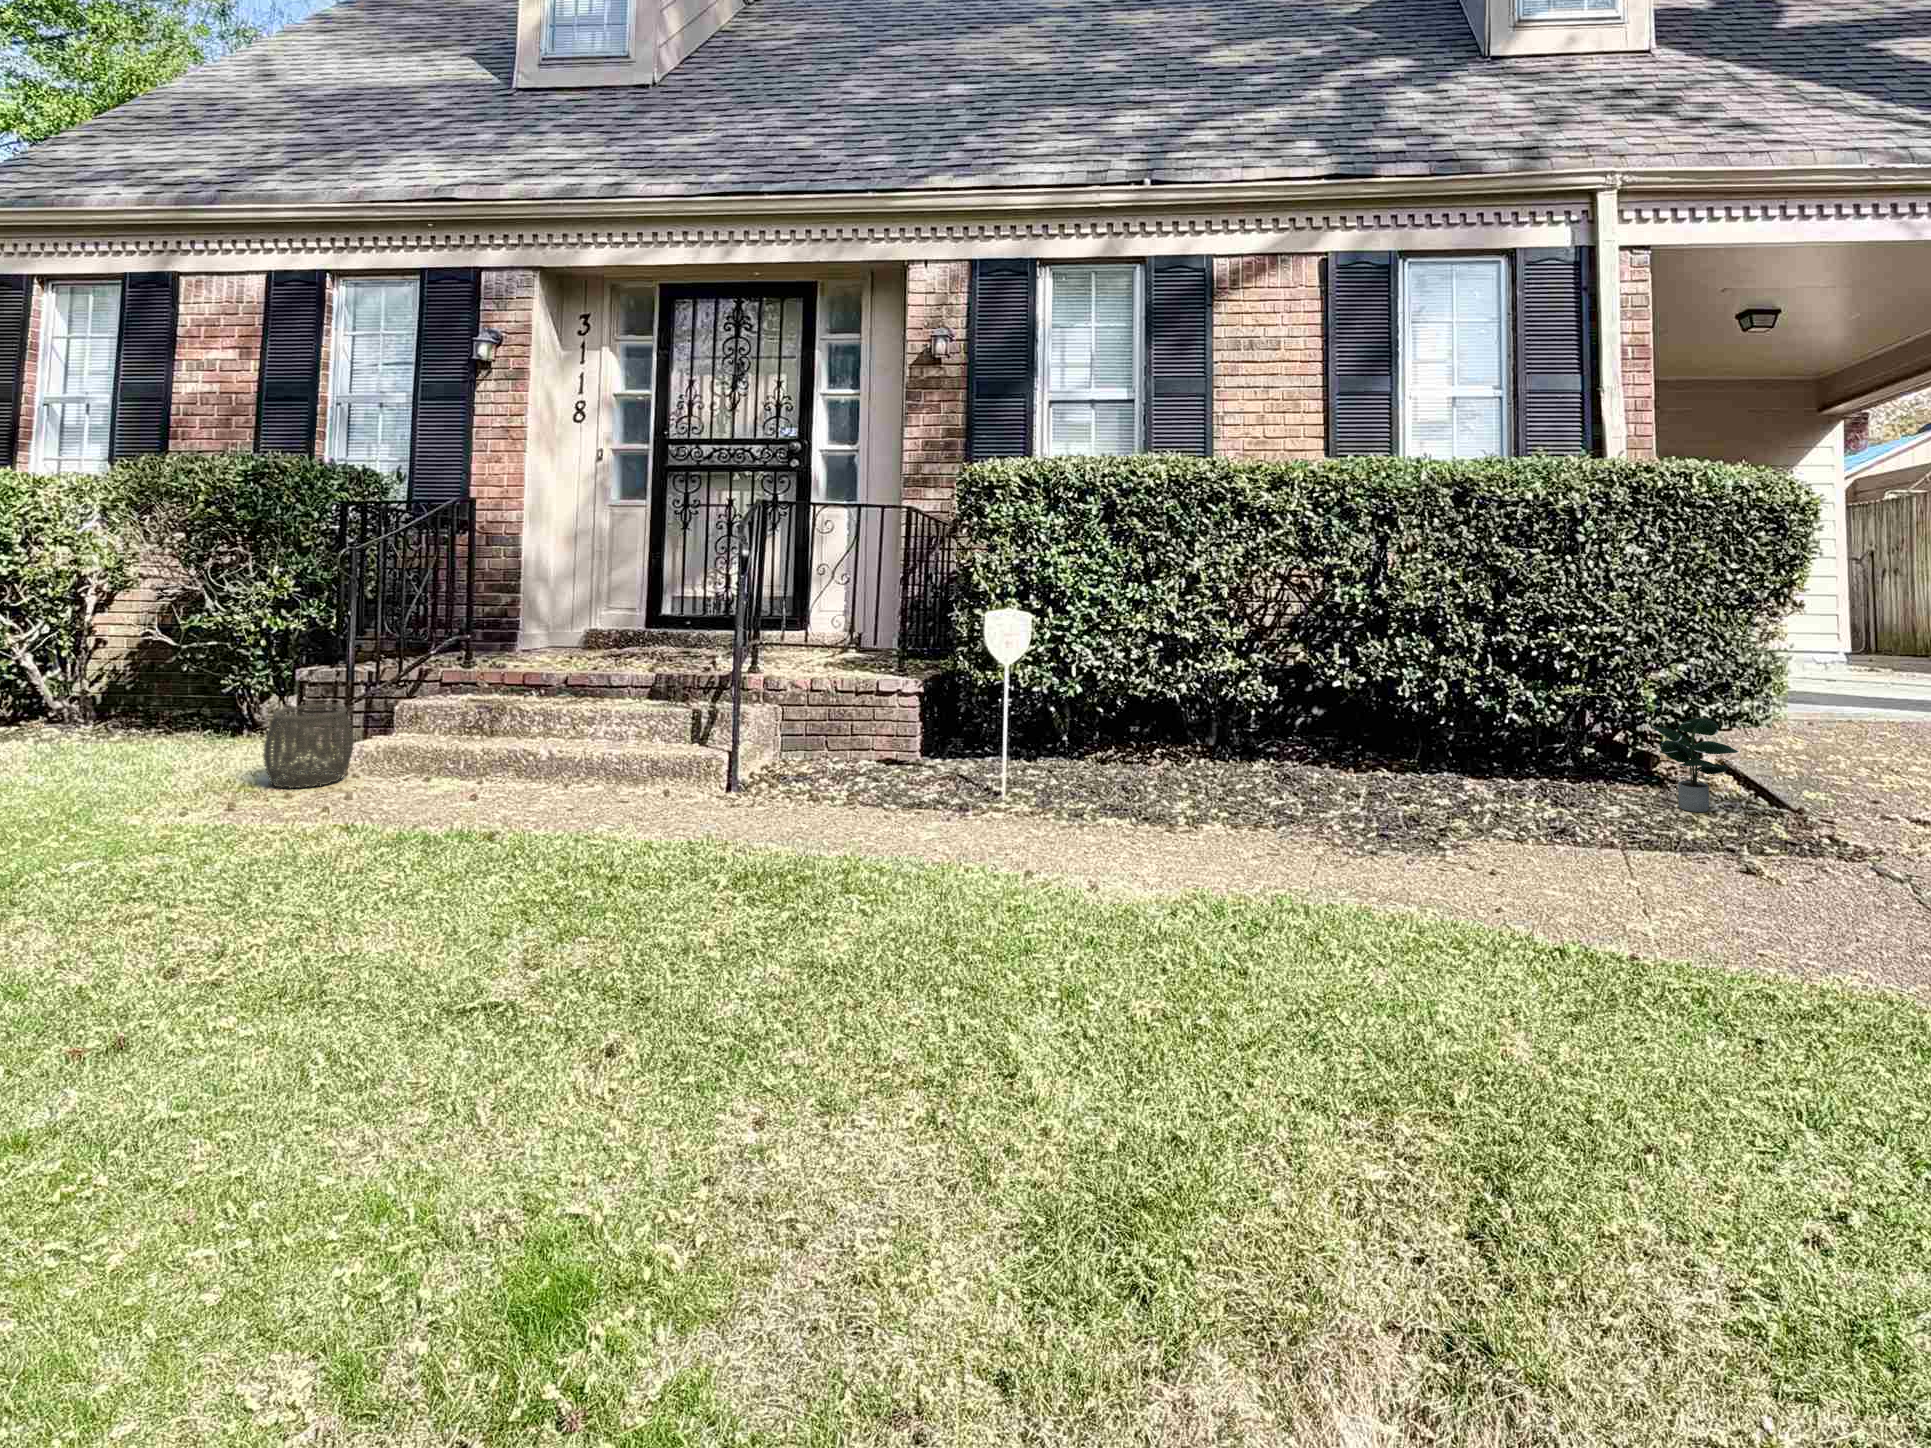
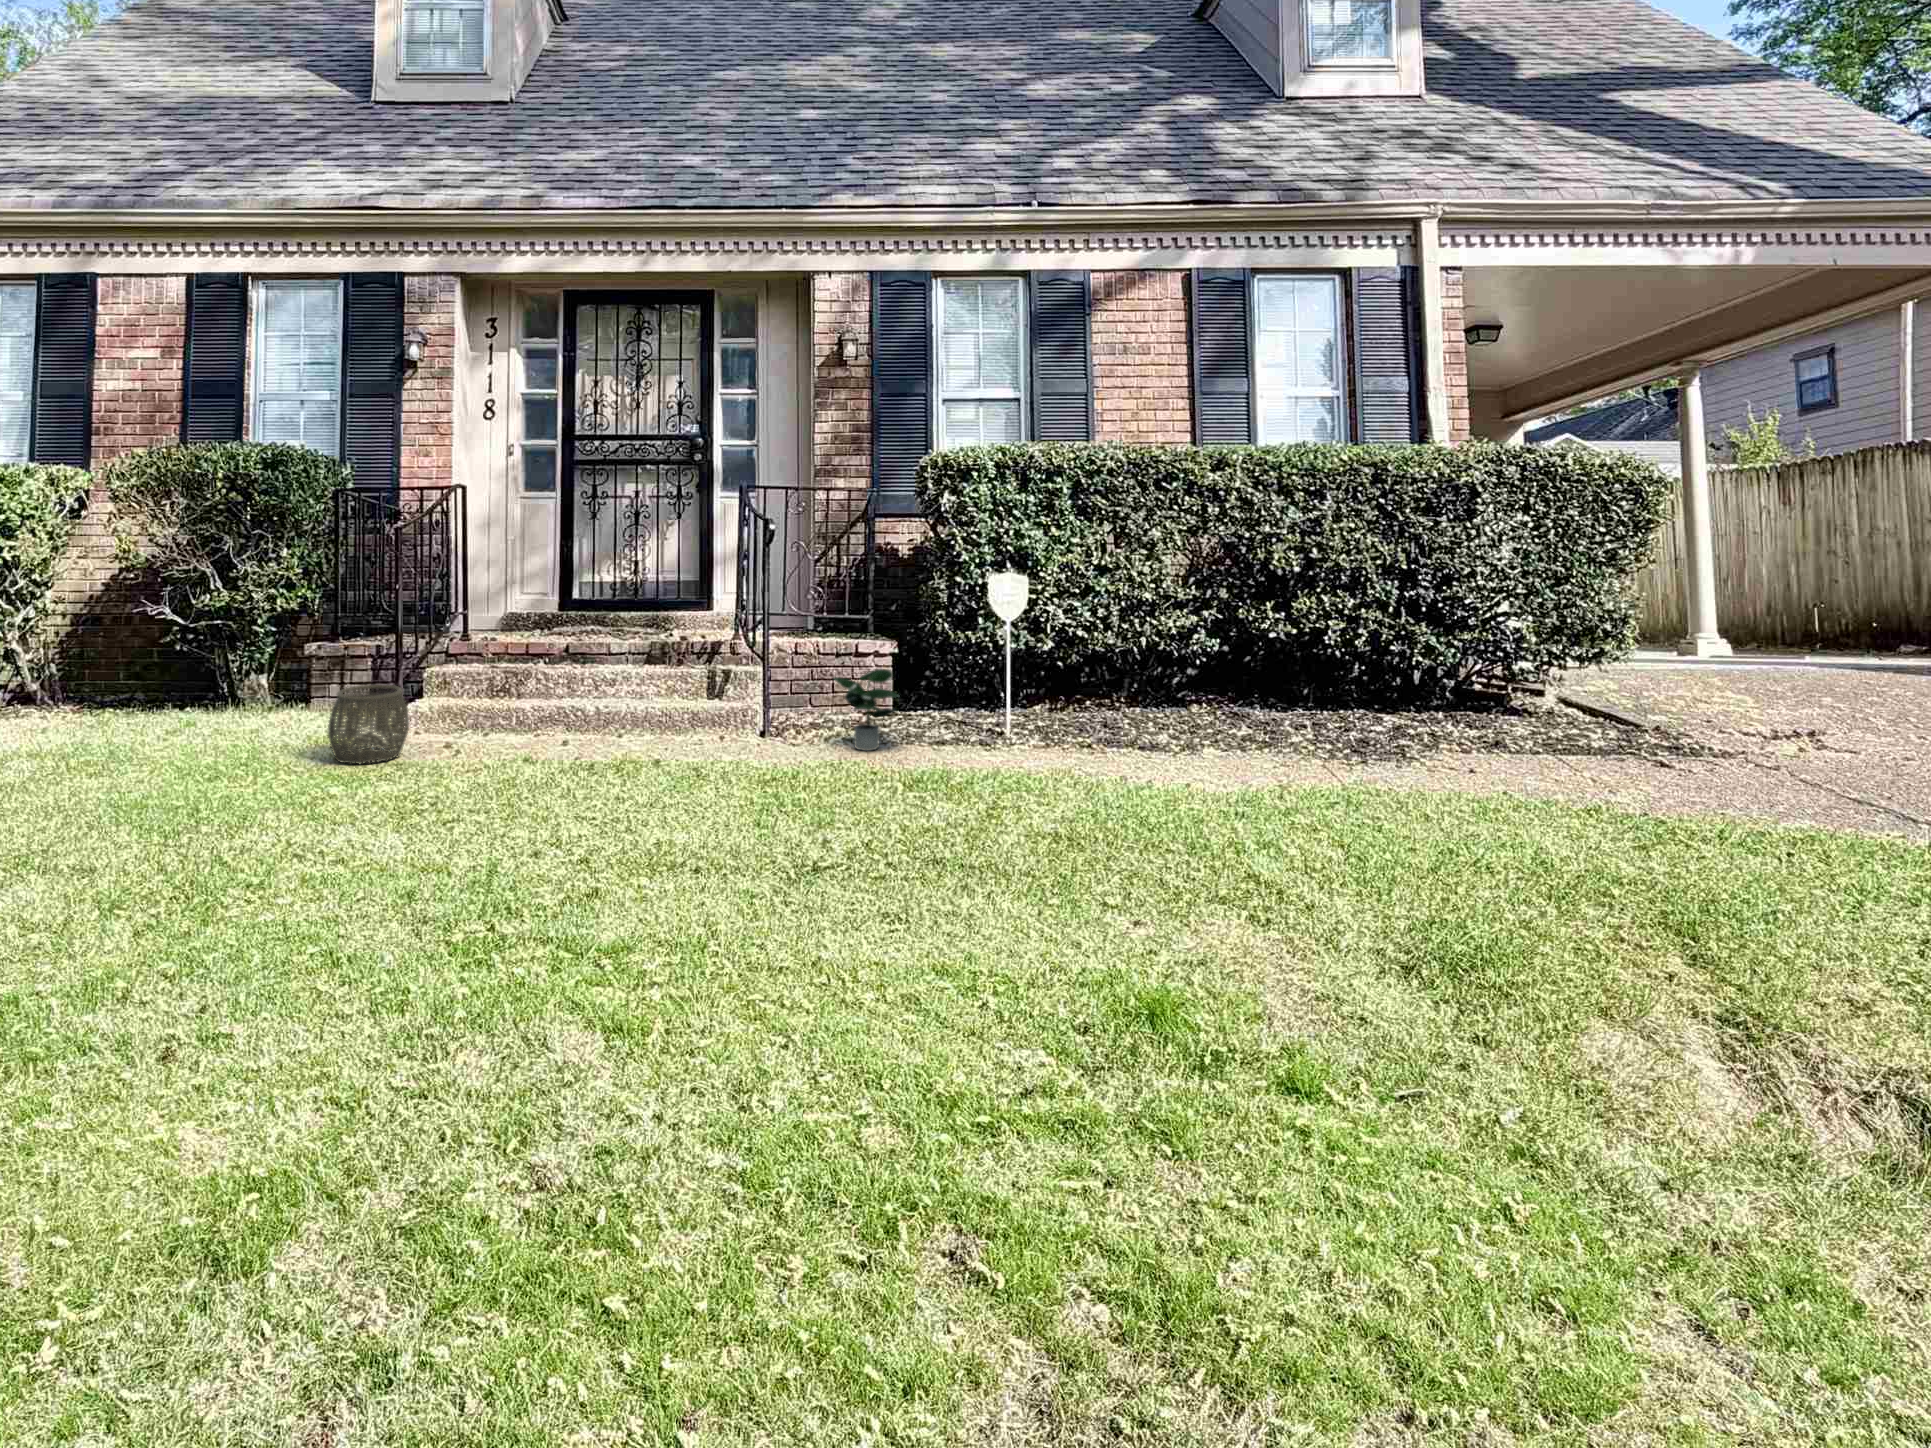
potted plant: present [1652,718,1739,812] -> present [834,669,898,751]

